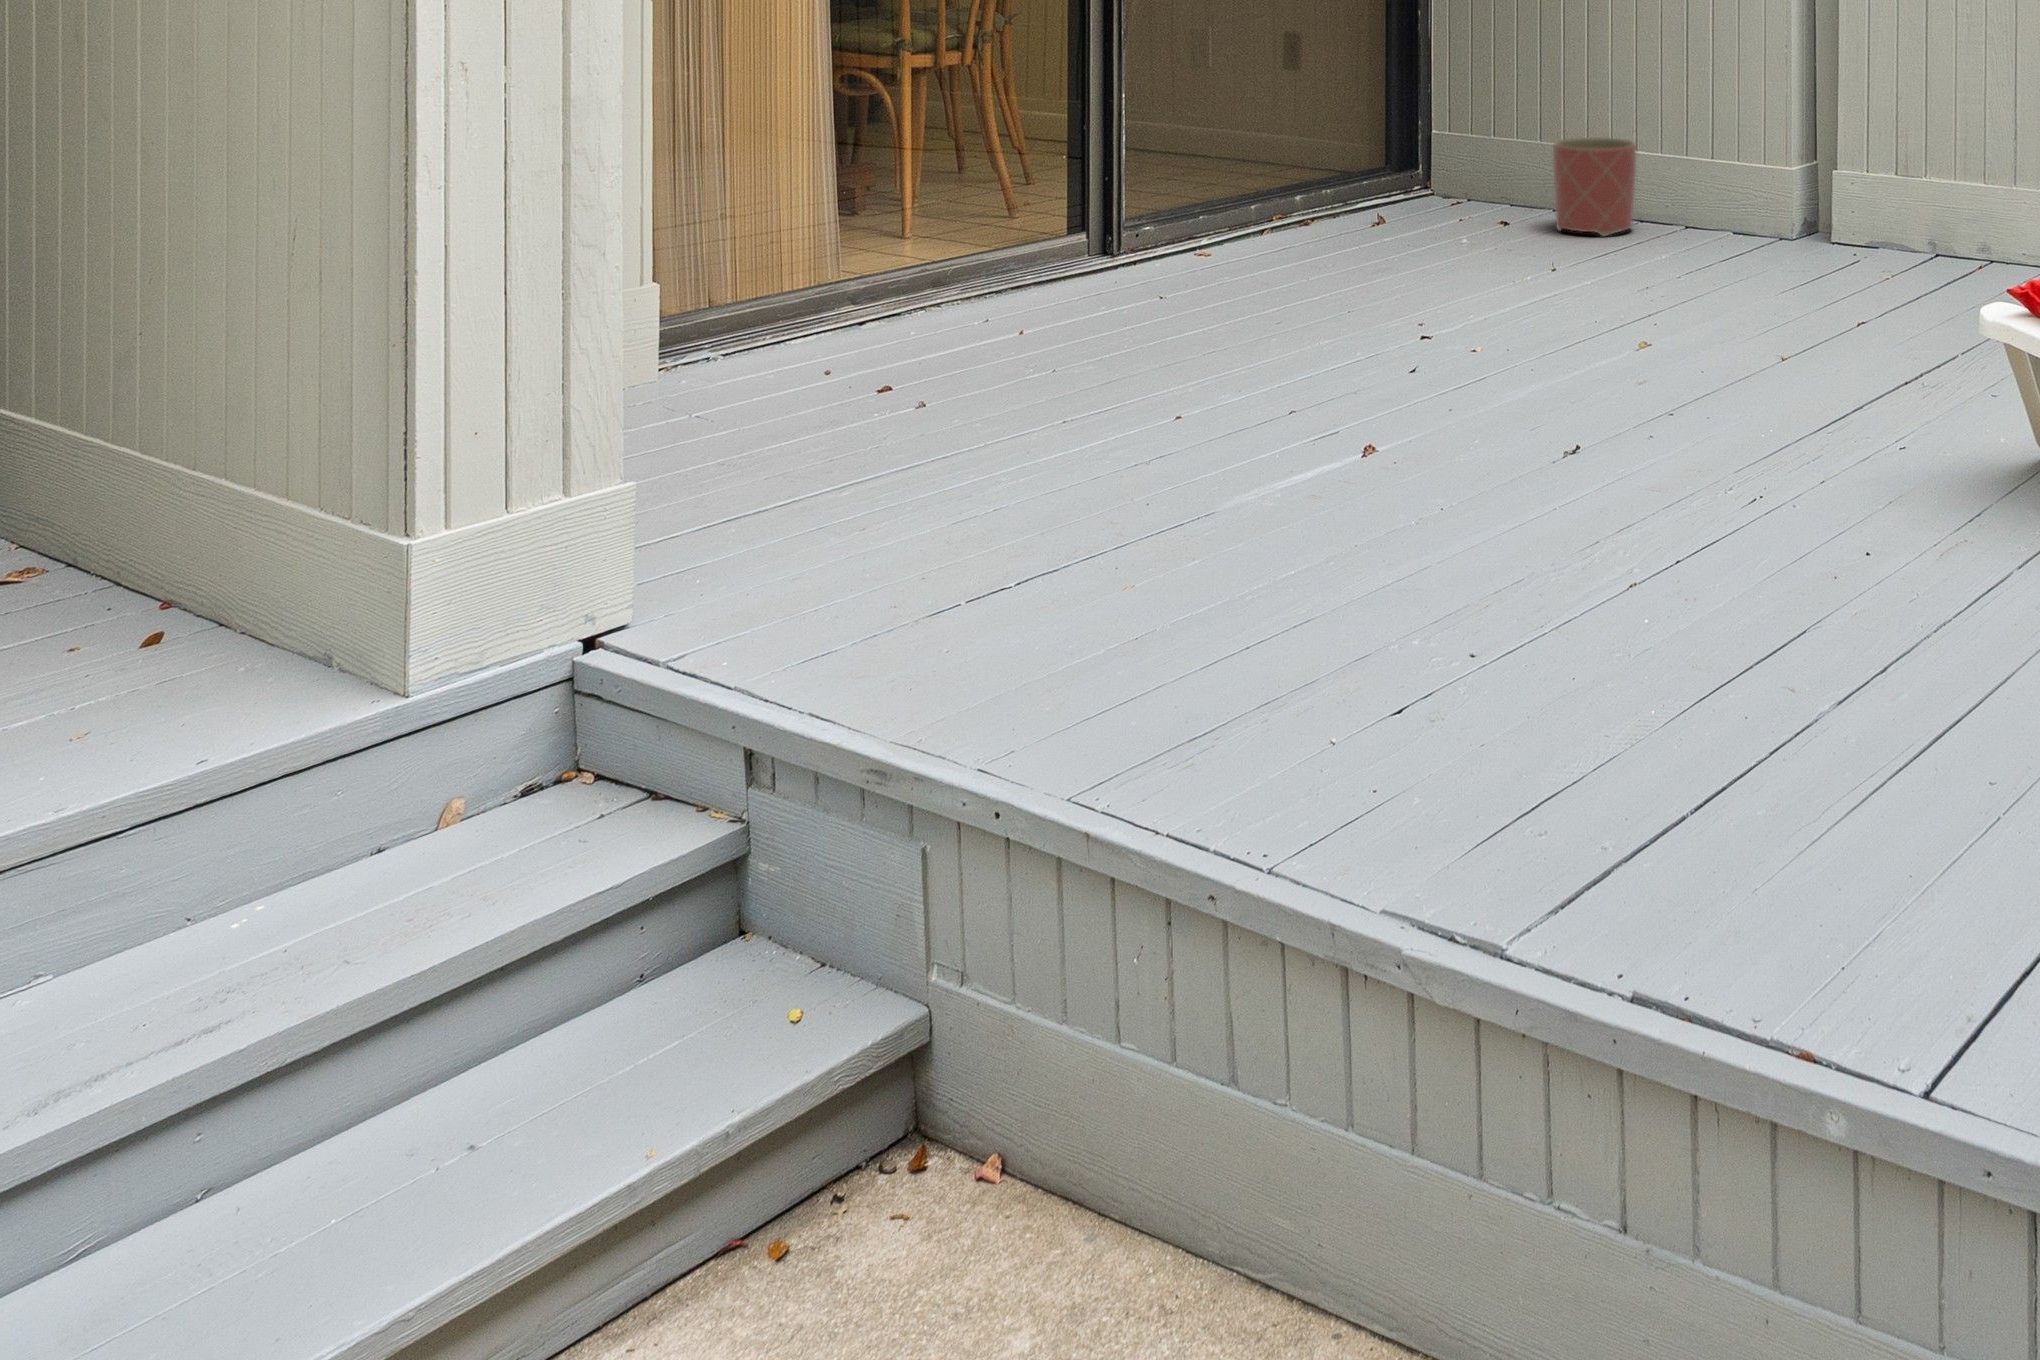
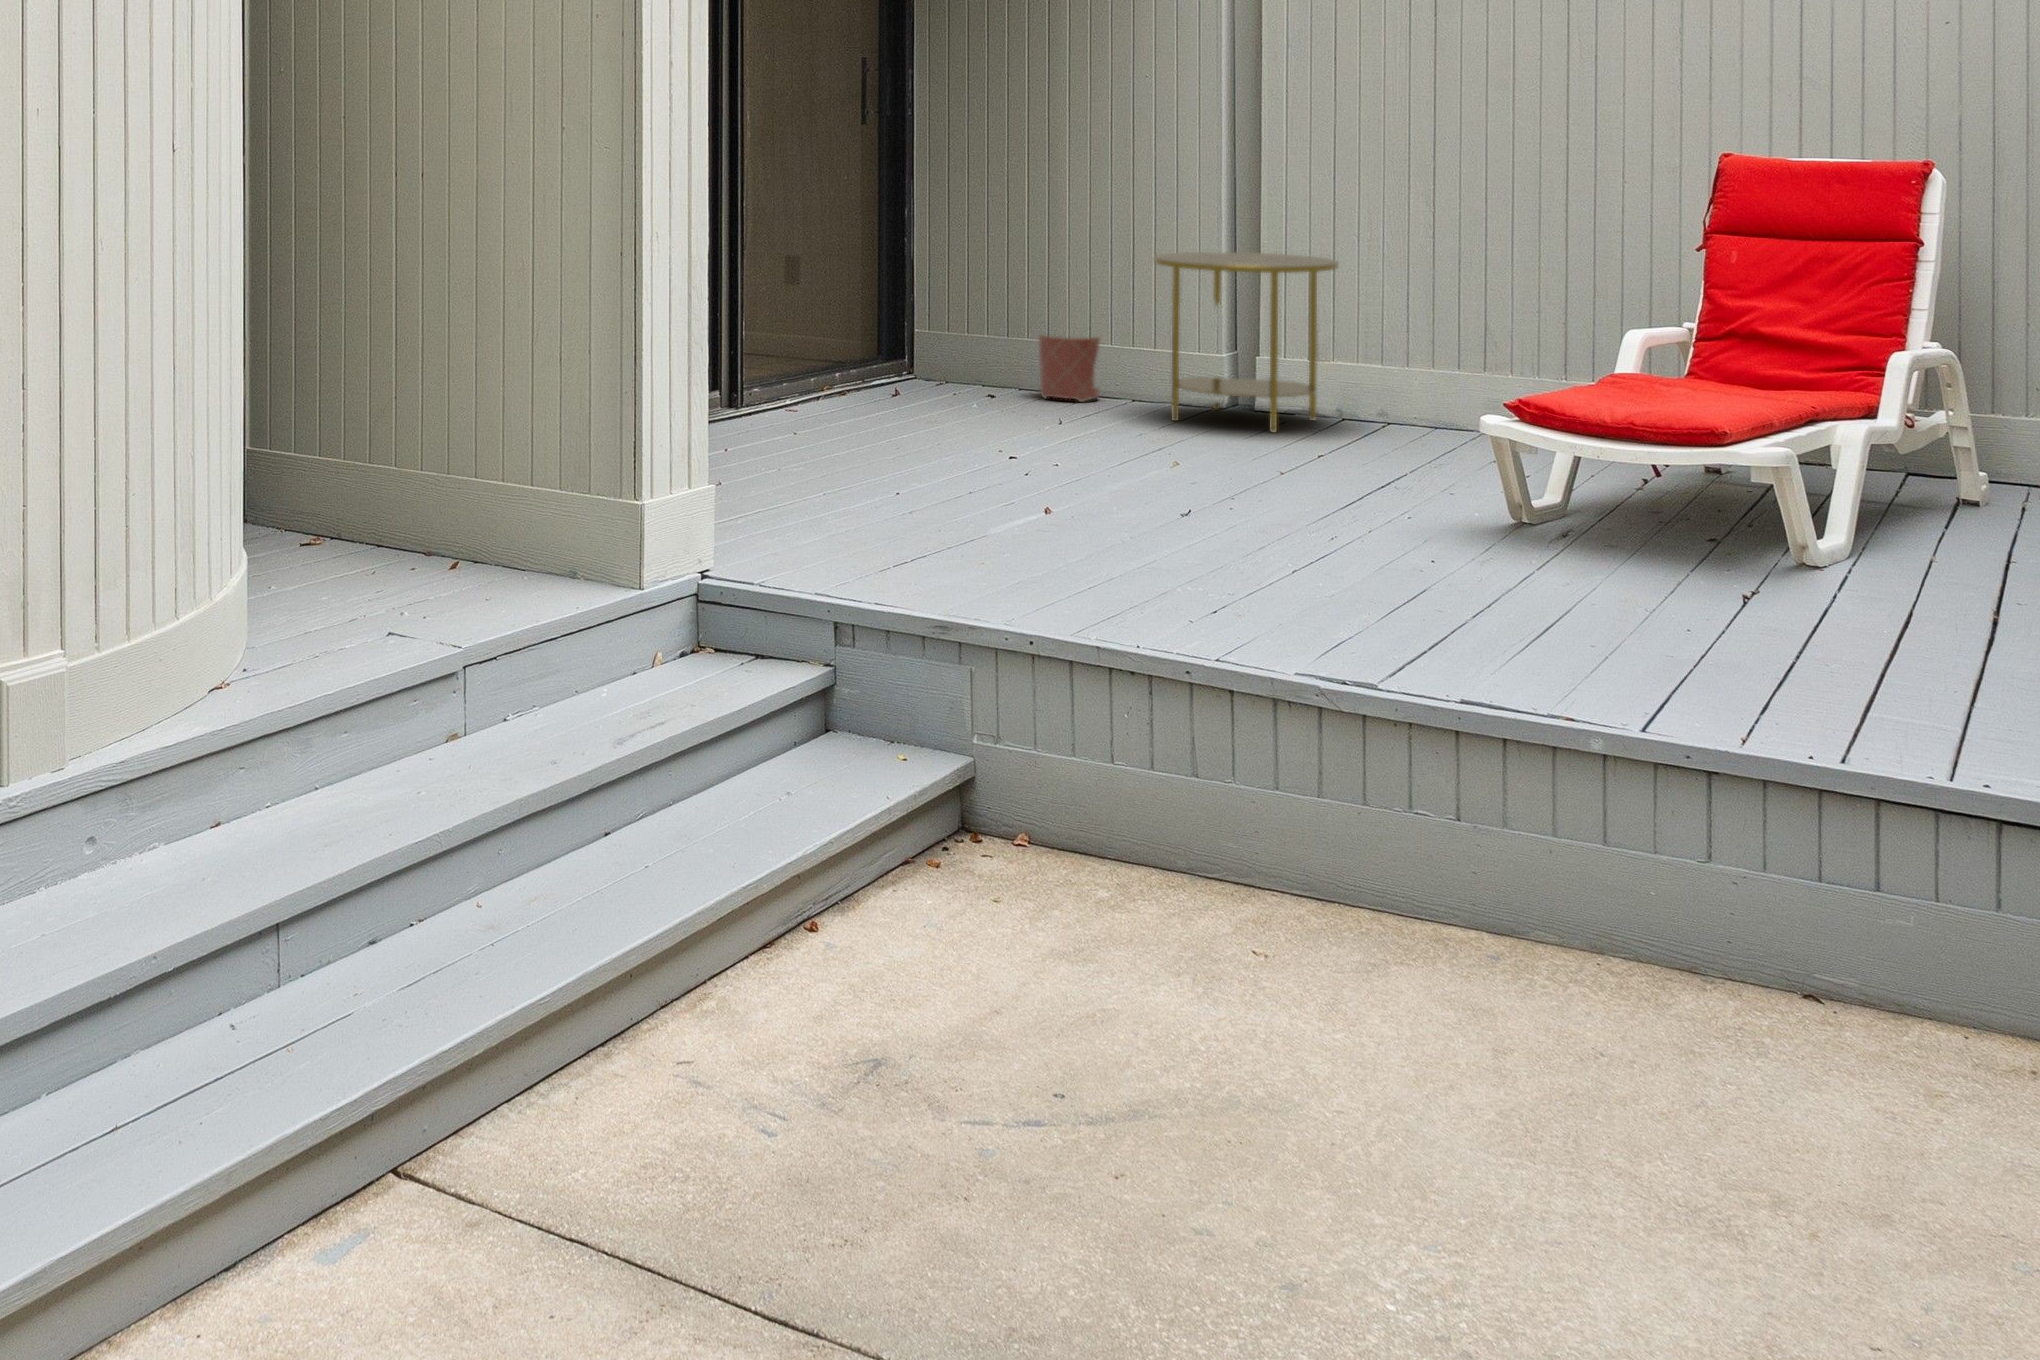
side table: none [1680,31,1920,286] -> present [1153,252,1339,433]

